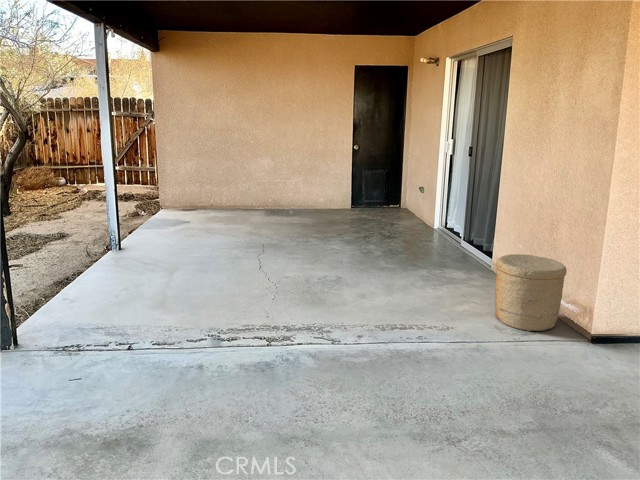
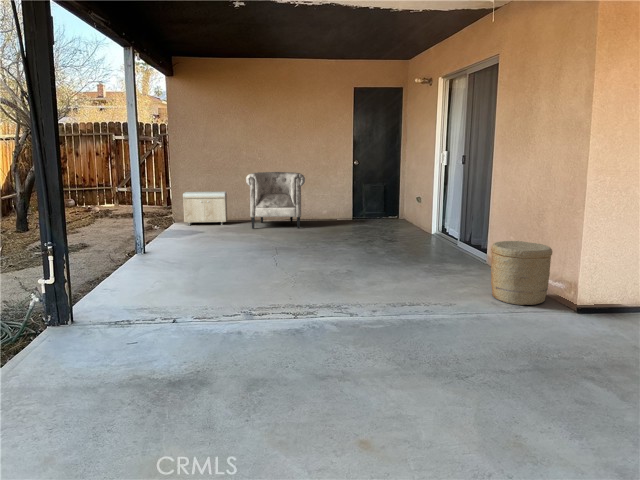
chair: none [237,157,300,218] -> present [246,172,305,229]
storage bench: none [170,176,218,212] -> present [183,192,227,225]

